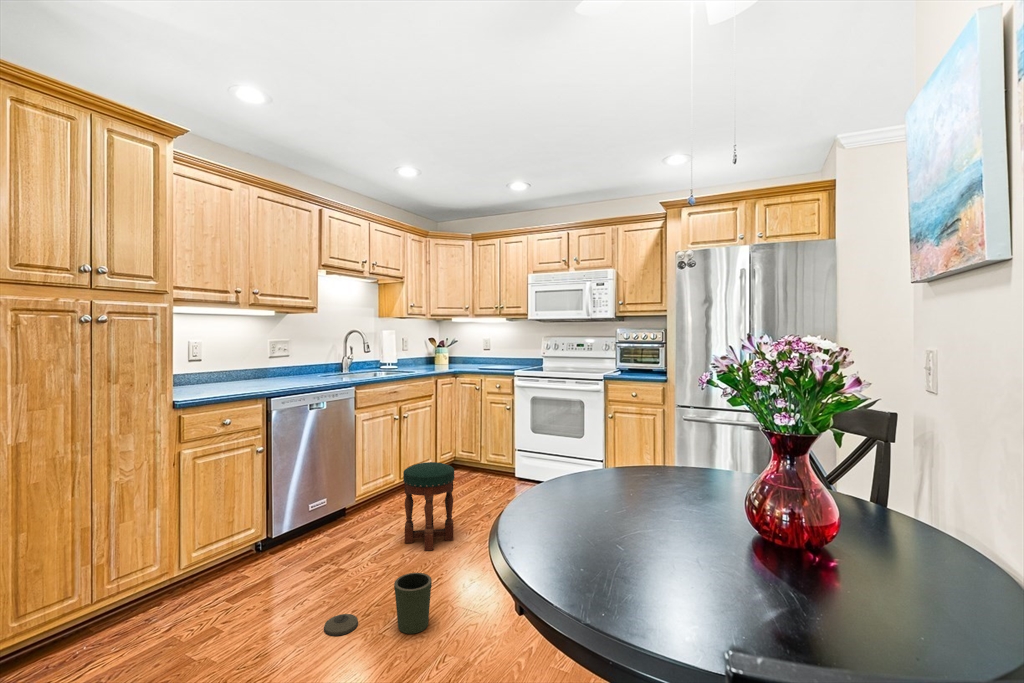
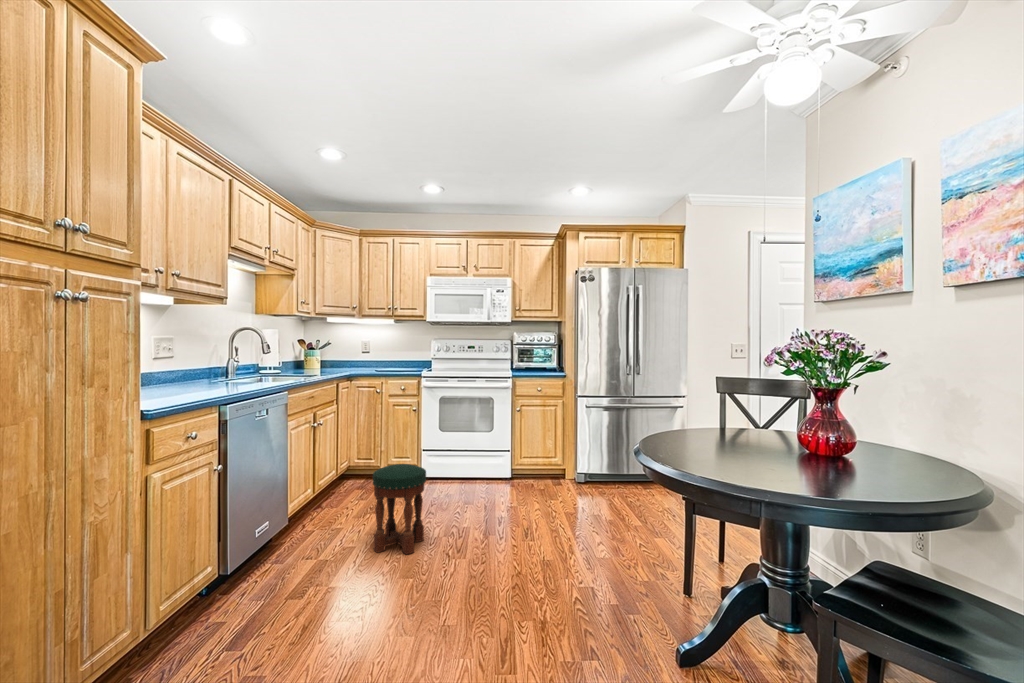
trash can: present [324,573,432,636] -> none [381,564,487,647]

